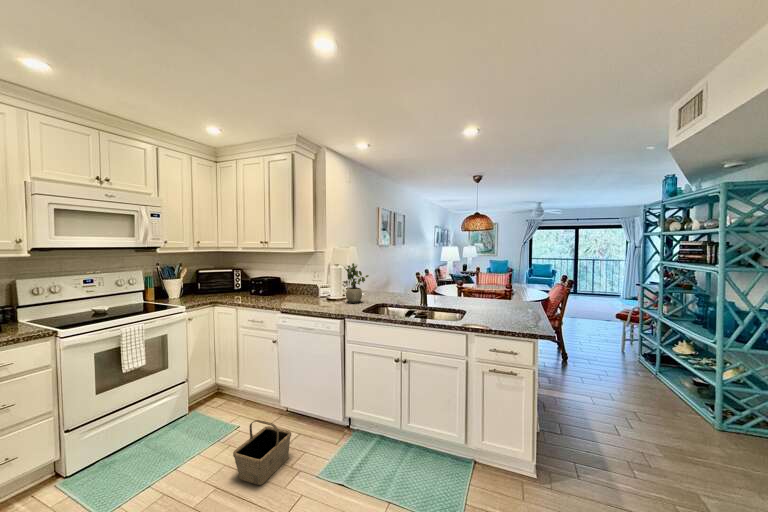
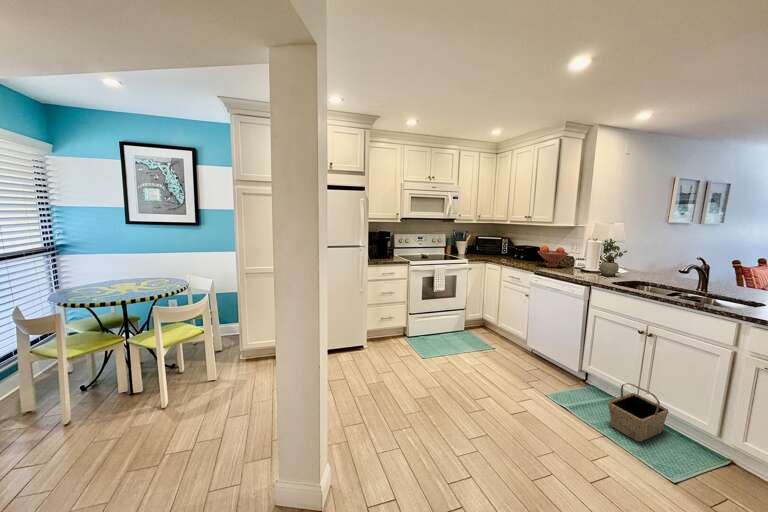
fruit bowl: none [281,276,314,301] -> present [538,246,569,267]
basket: present [233,420,291,485] -> present [608,383,668,442]

